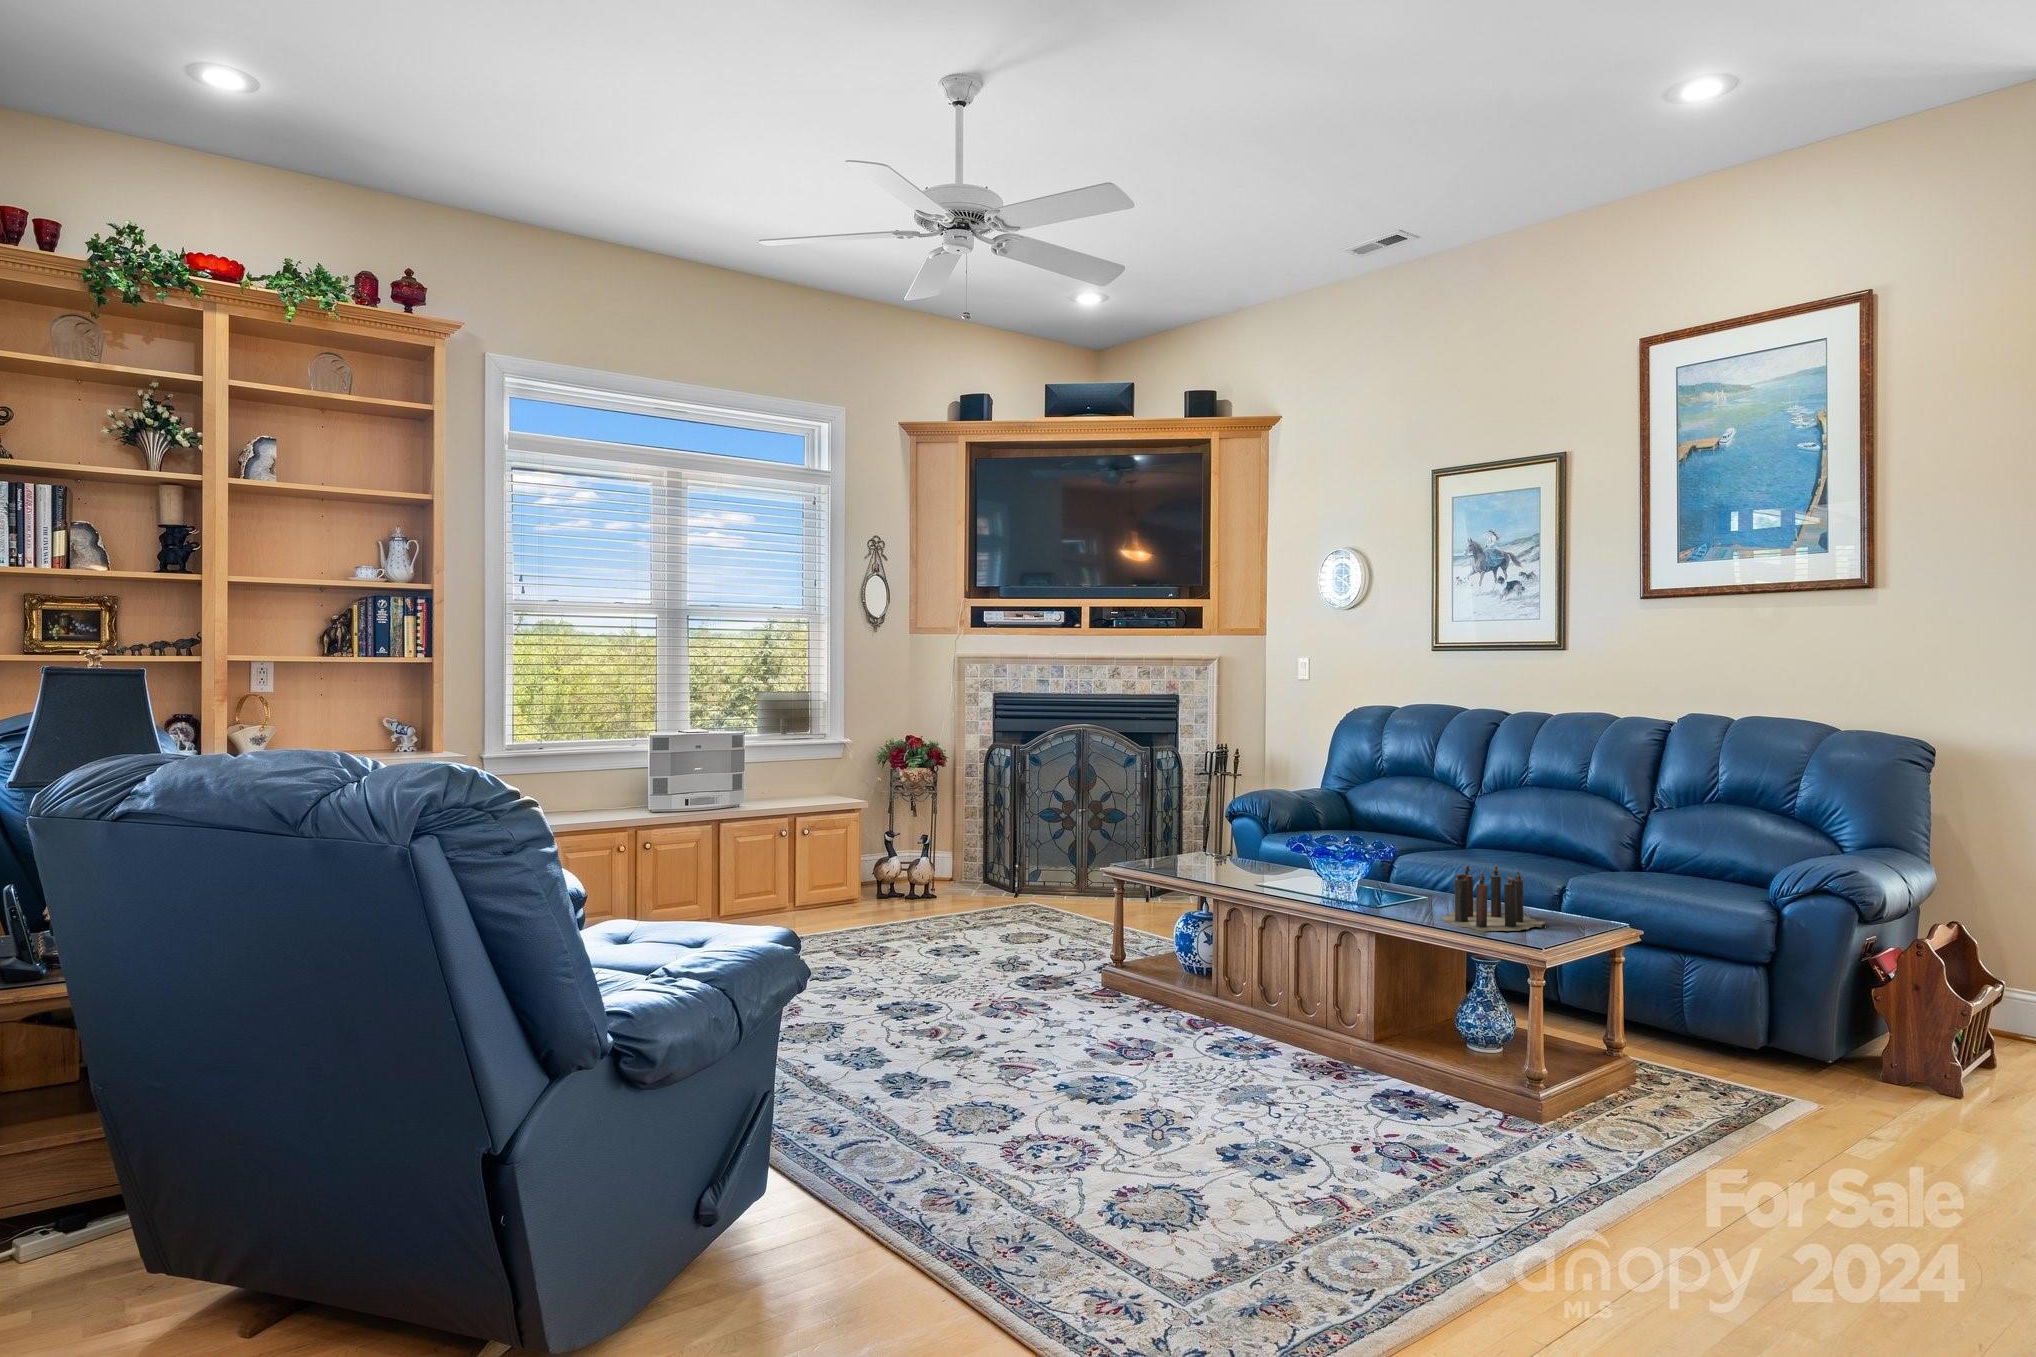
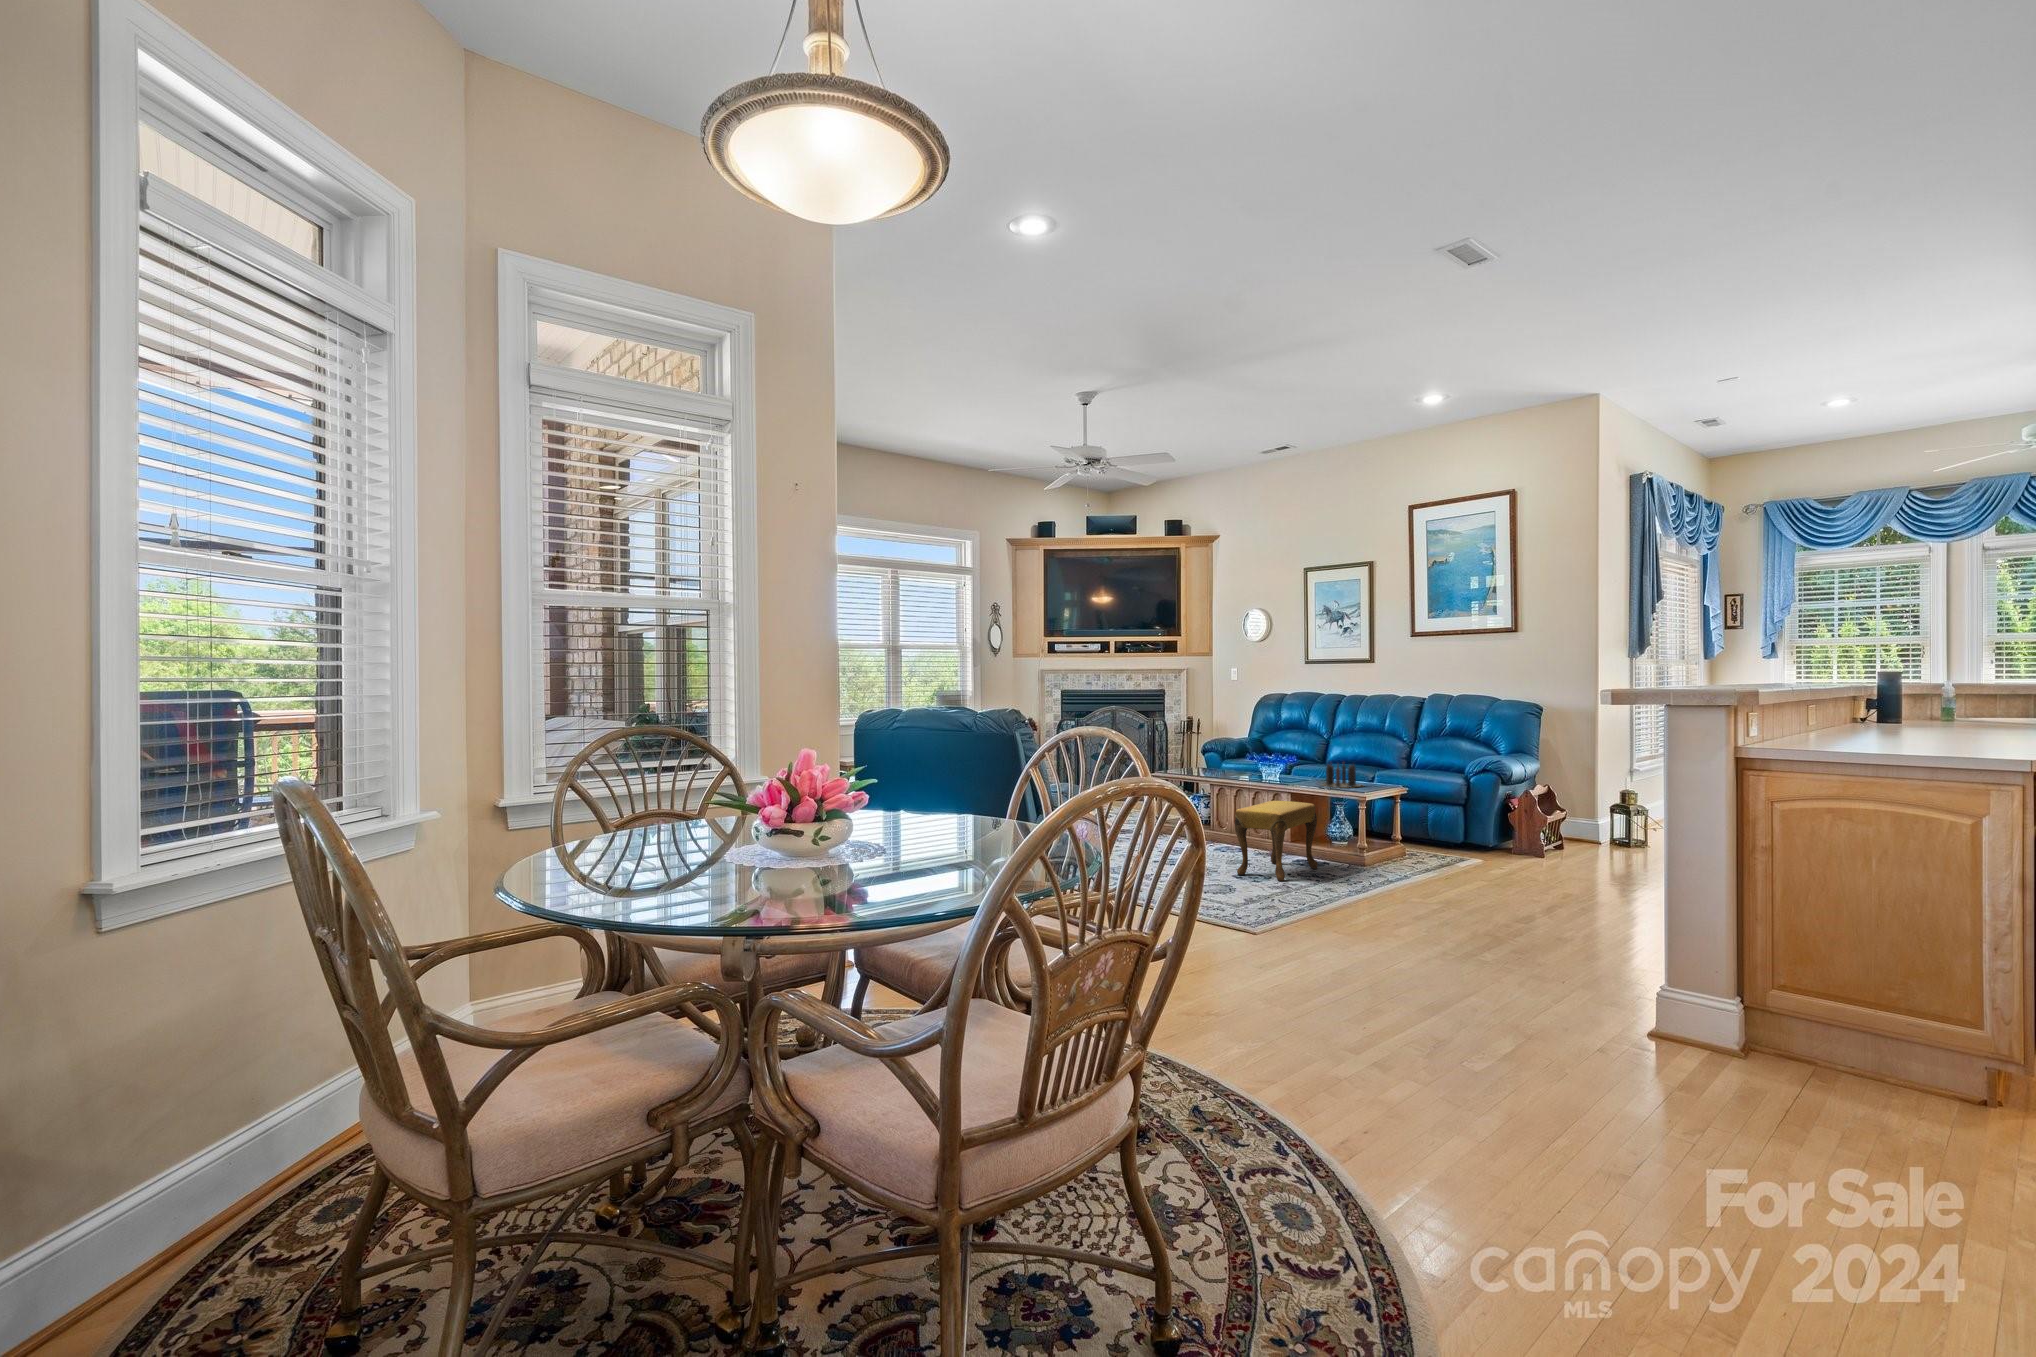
footstool: none [1224,960,1427,1182] -> present [1235,801,1318,881]

